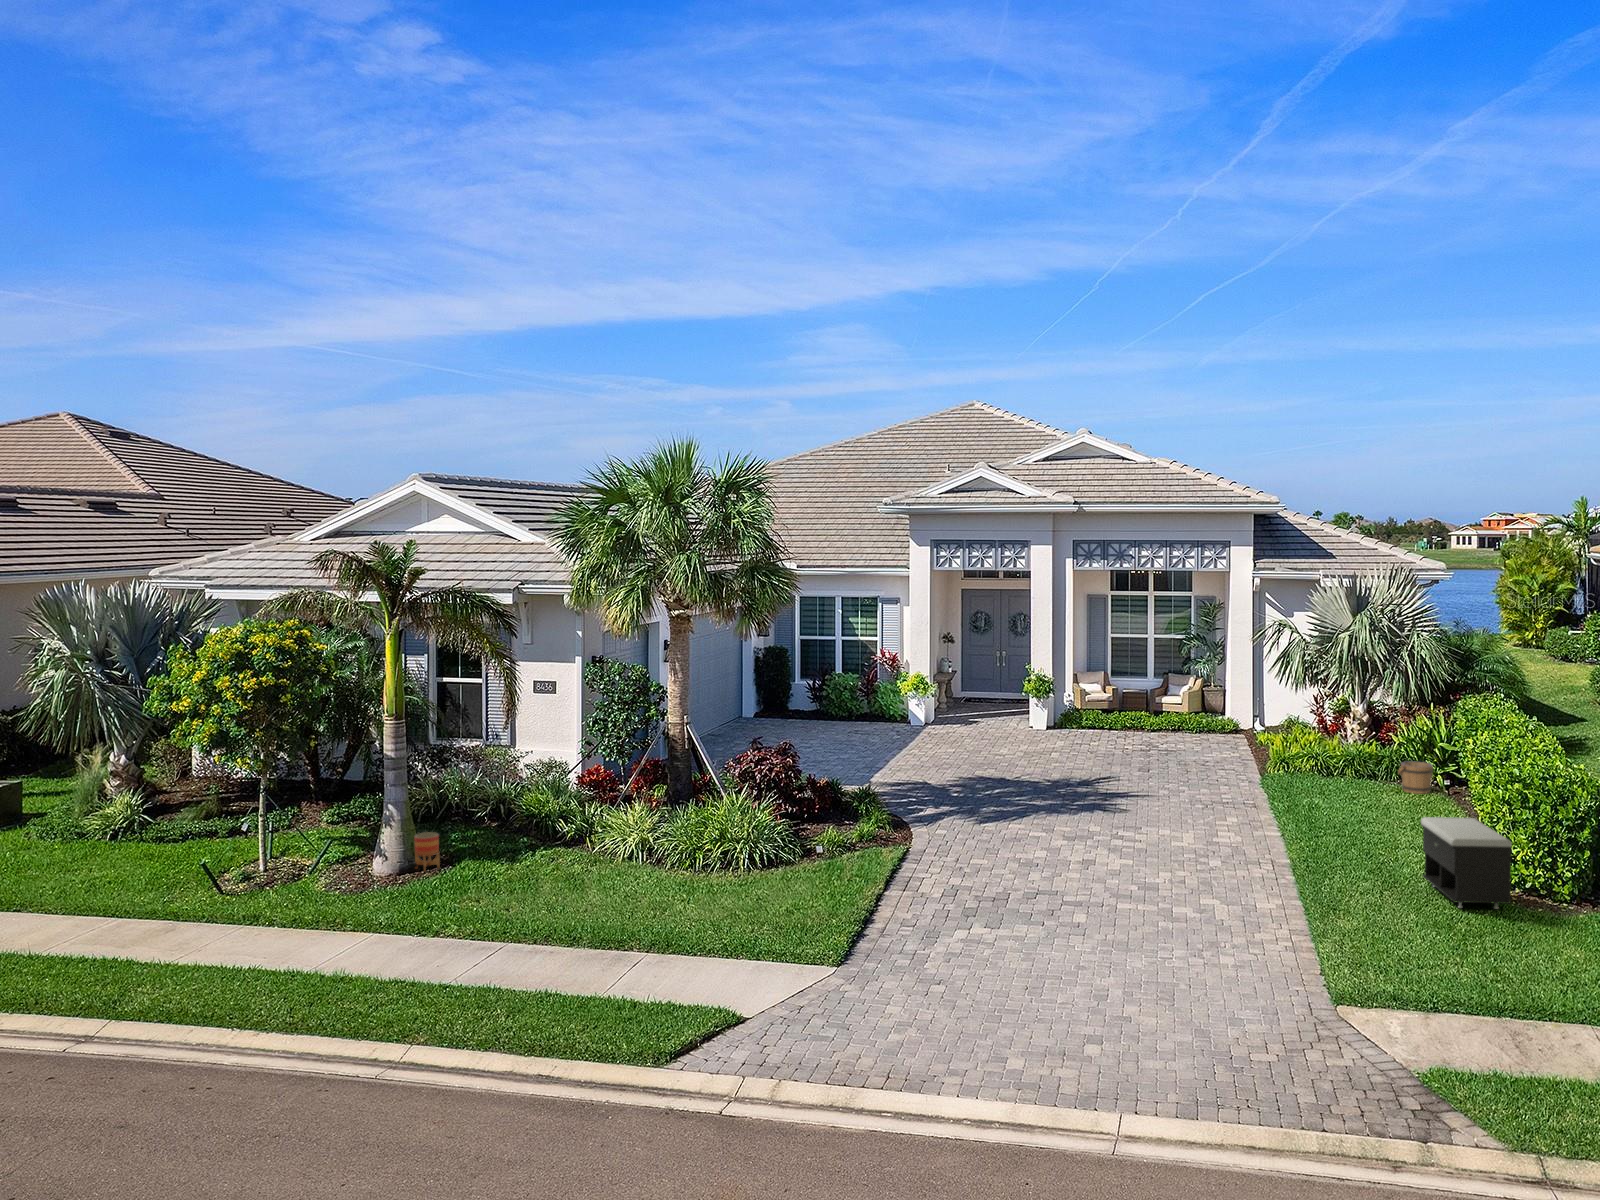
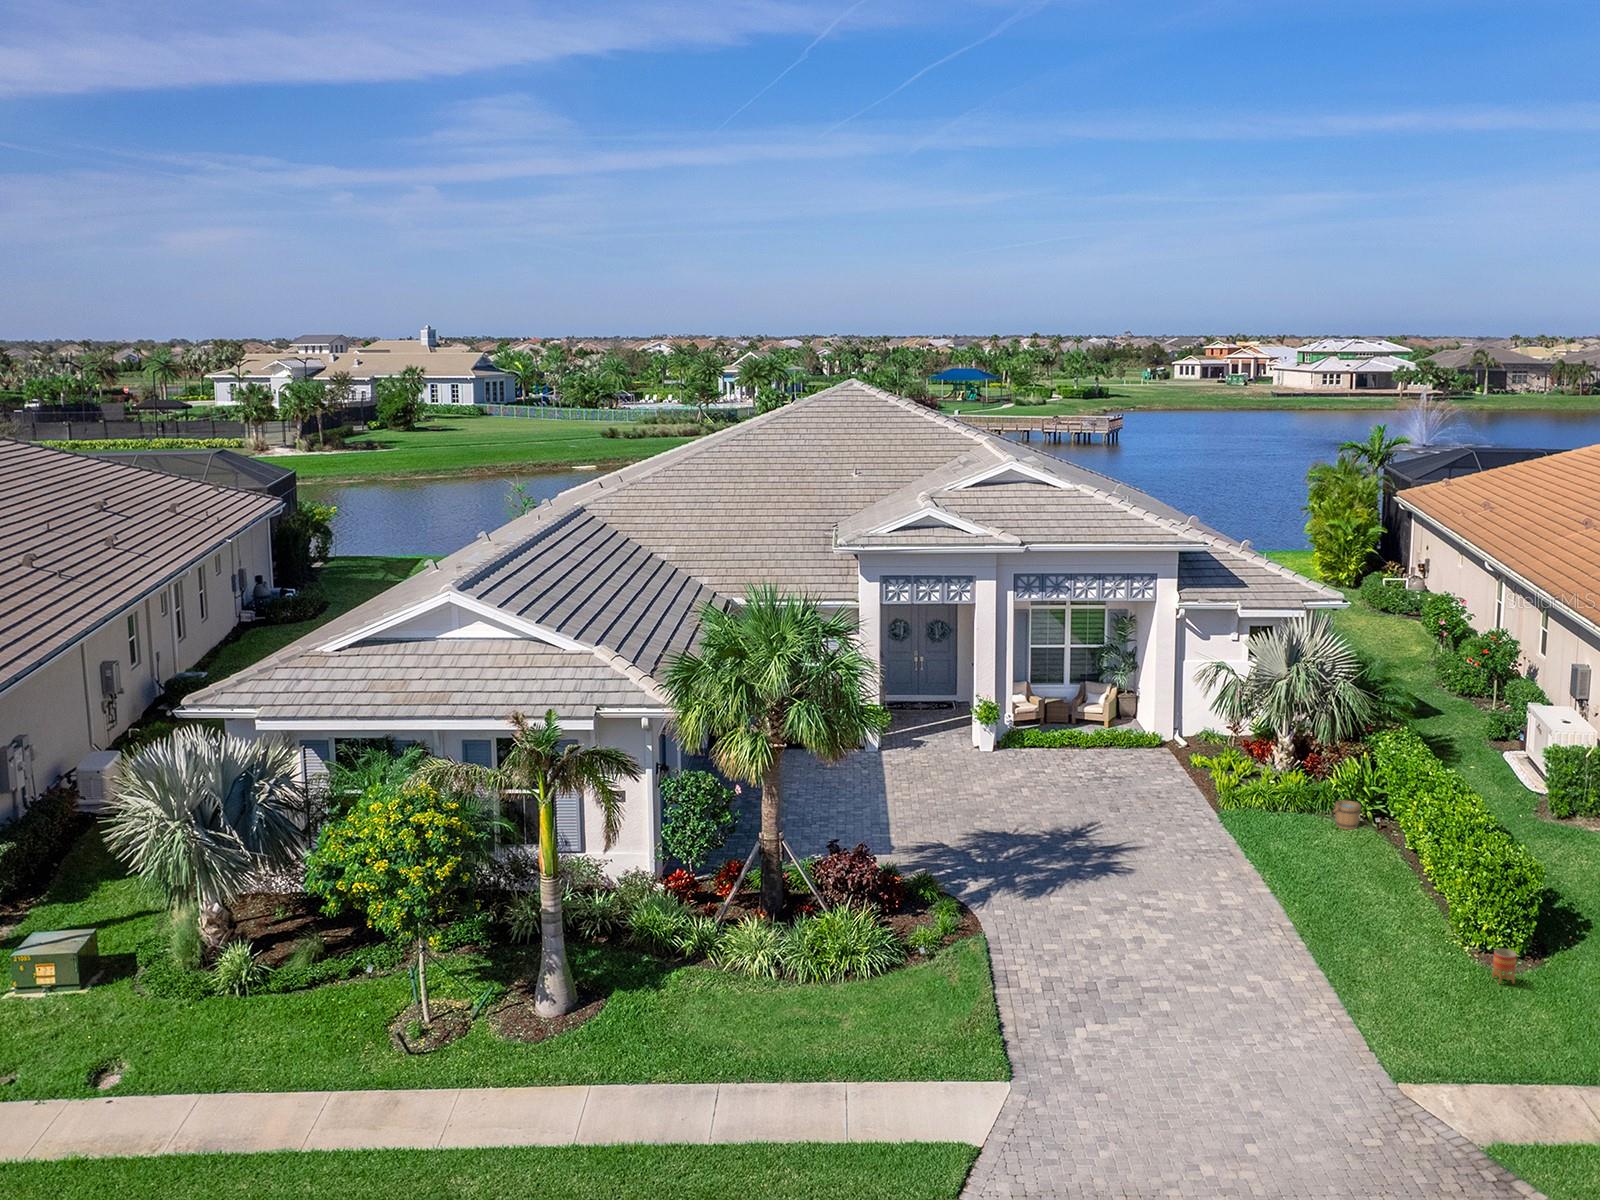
storage bench: present [1421,817,1512,909] -> none [1400,894,1476,971]
planter: present [414,832,440,871] -> present [1492,949,1517,984]

